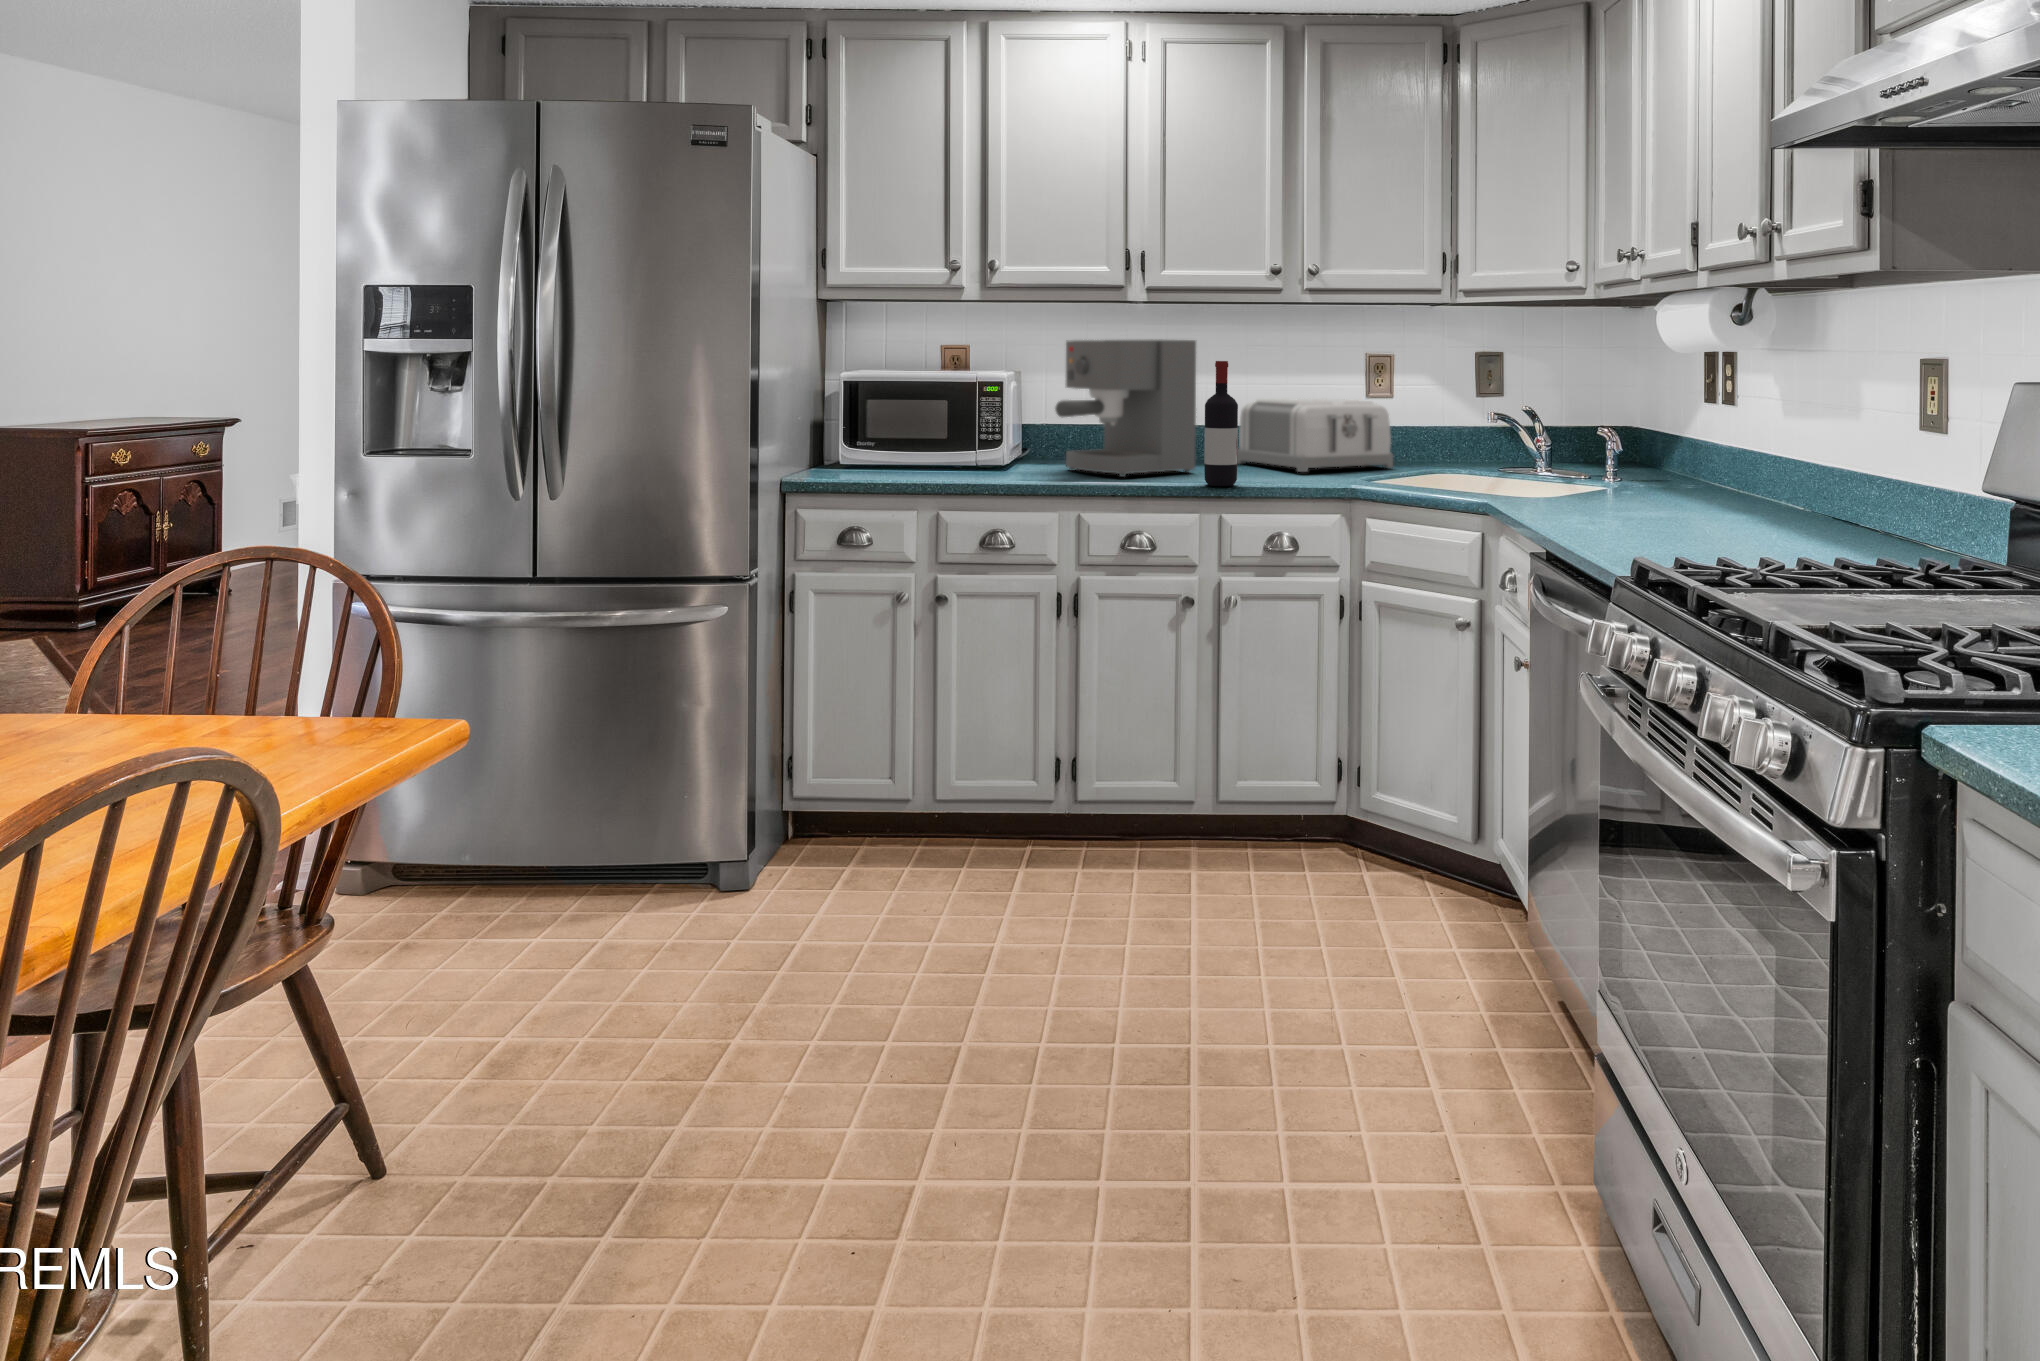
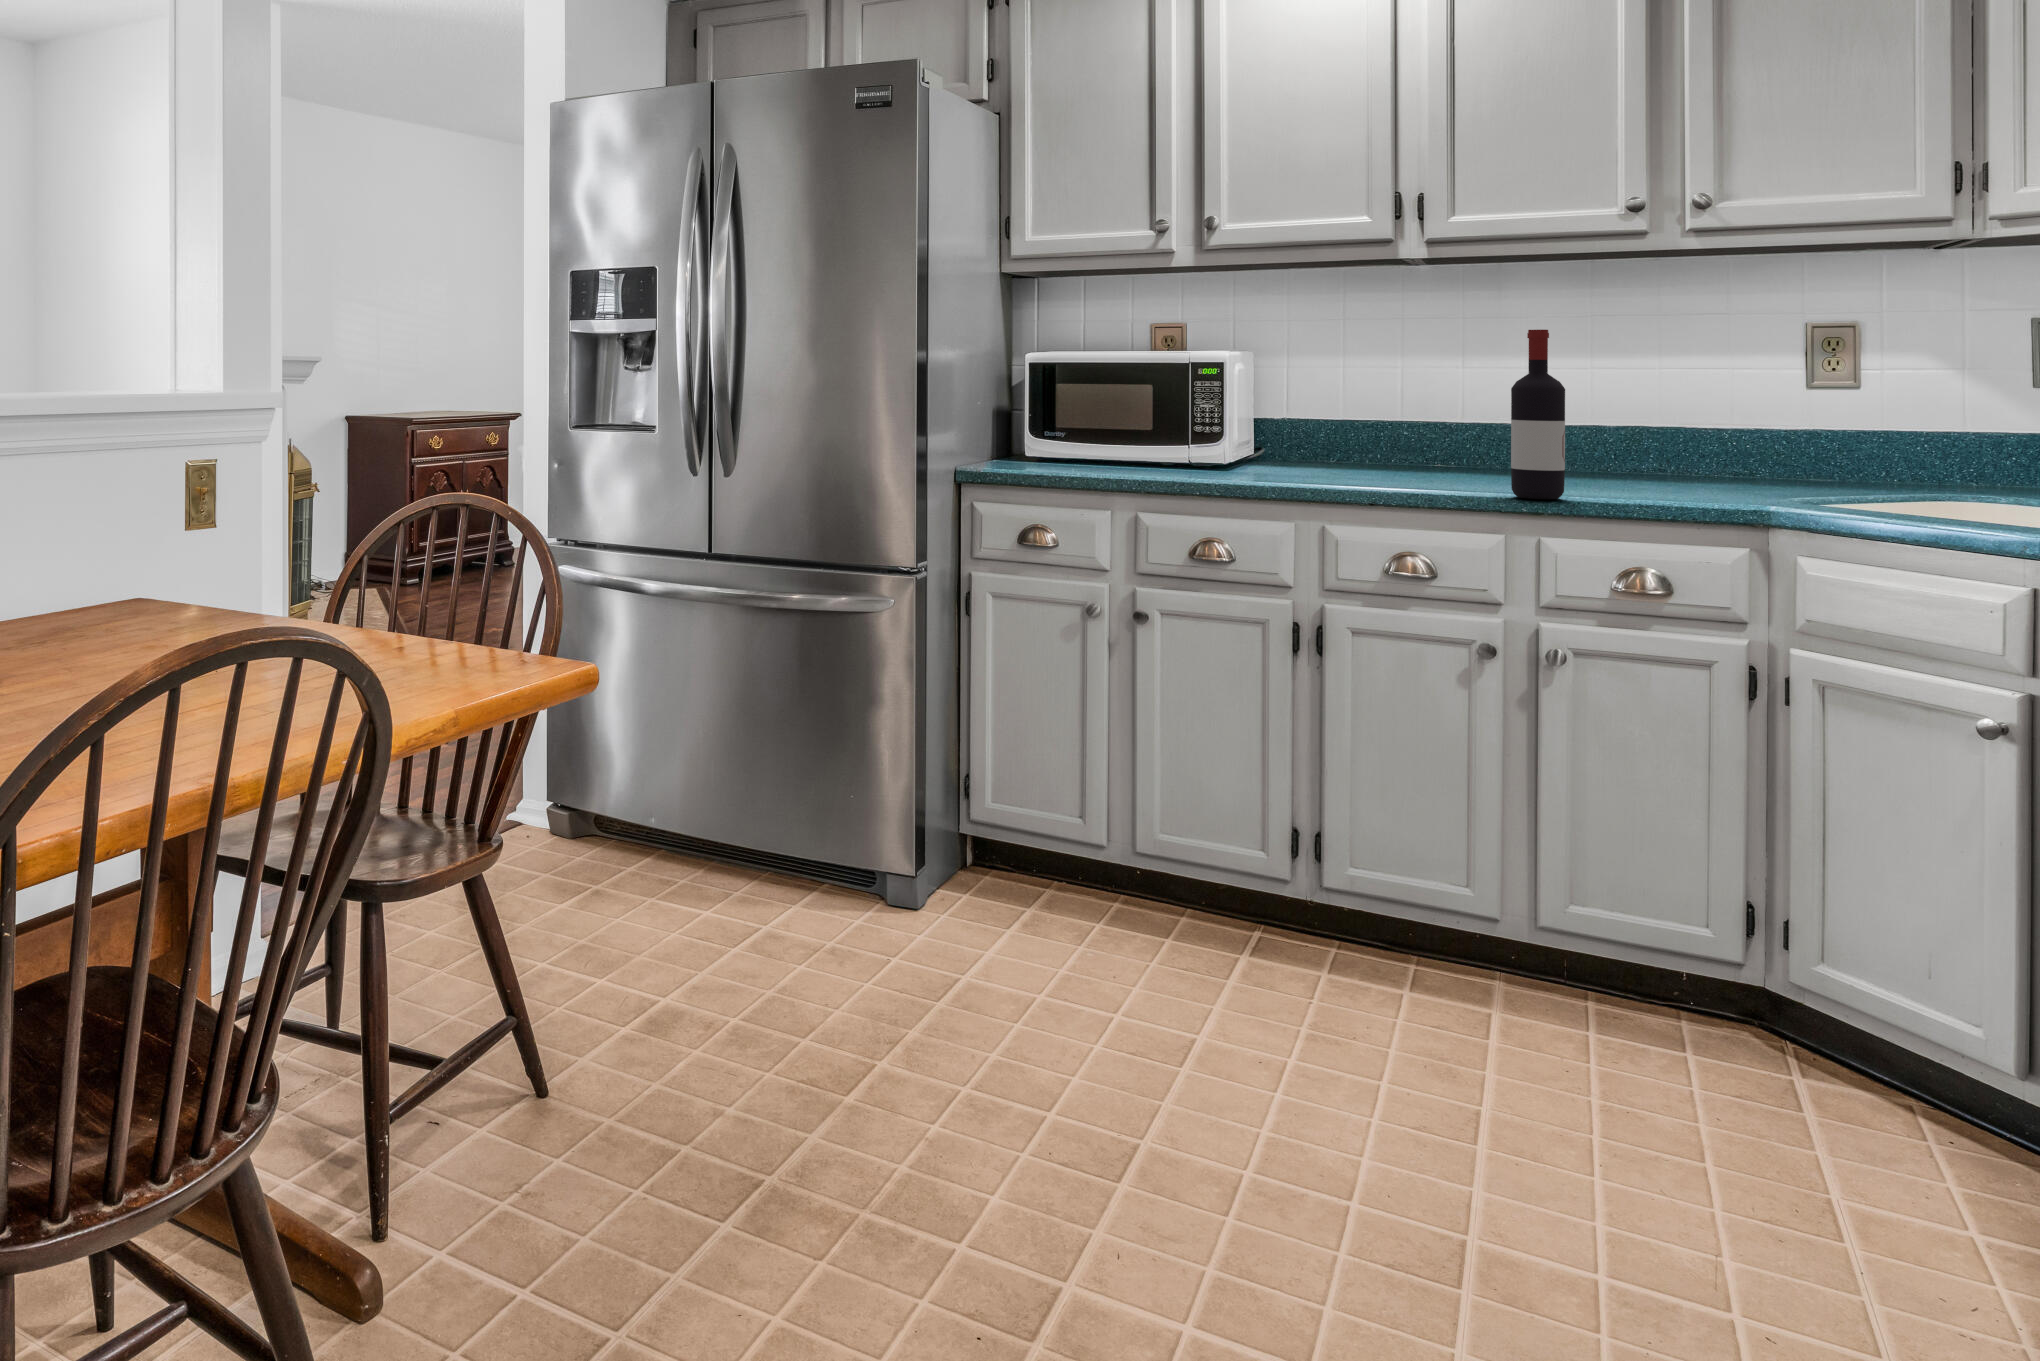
coffee maker: present [1055,340,1196,477] -> none [1291,305,1503,483]
toaster: present [1238,399,1393,472] -> none [1574,388,1856,490]

